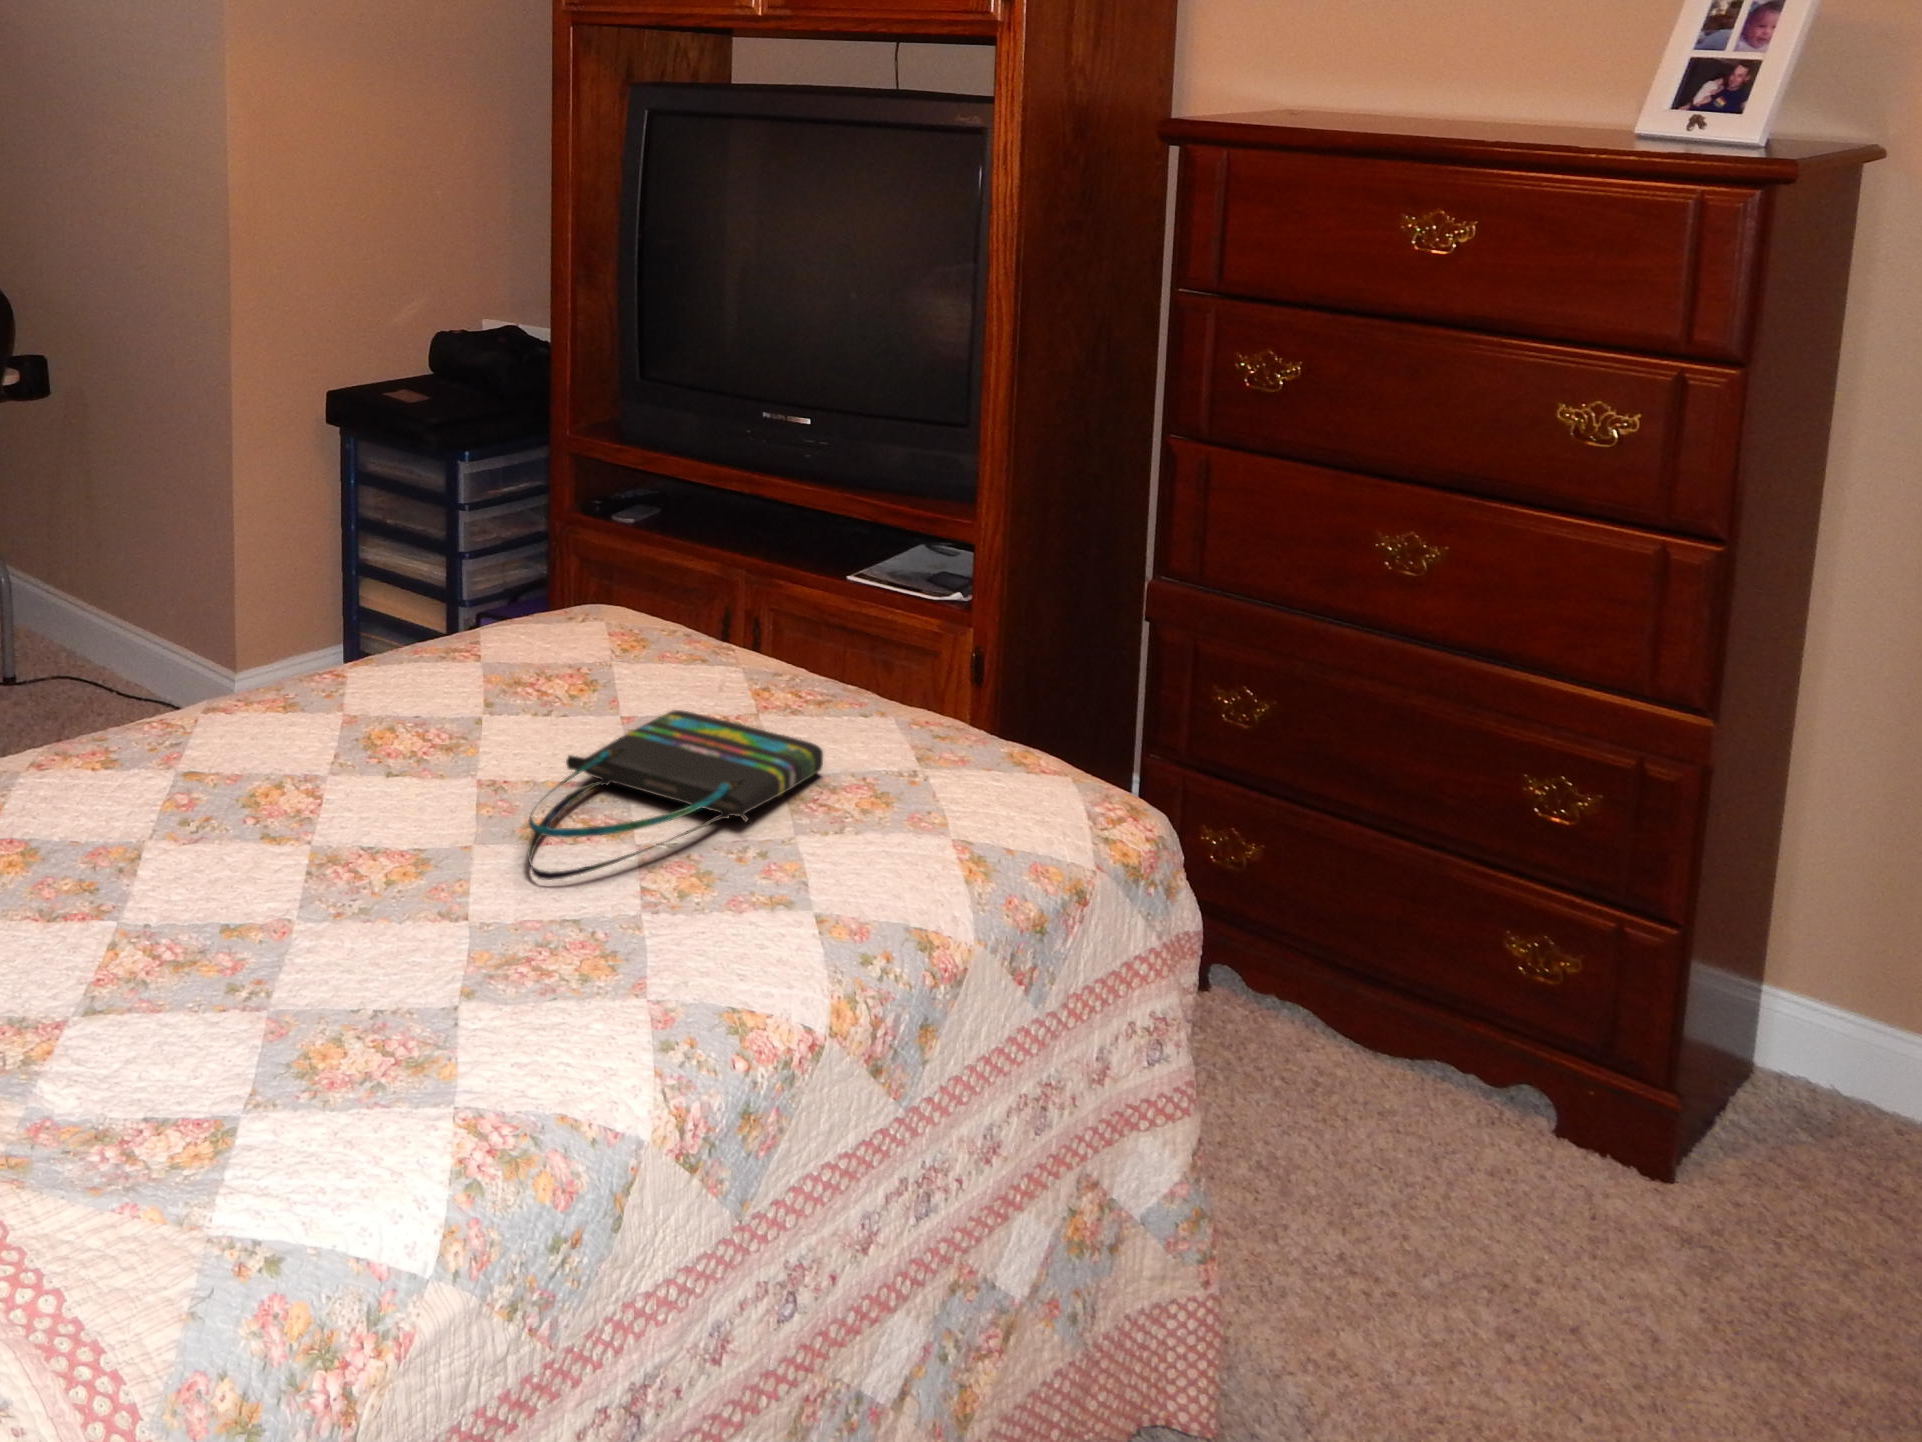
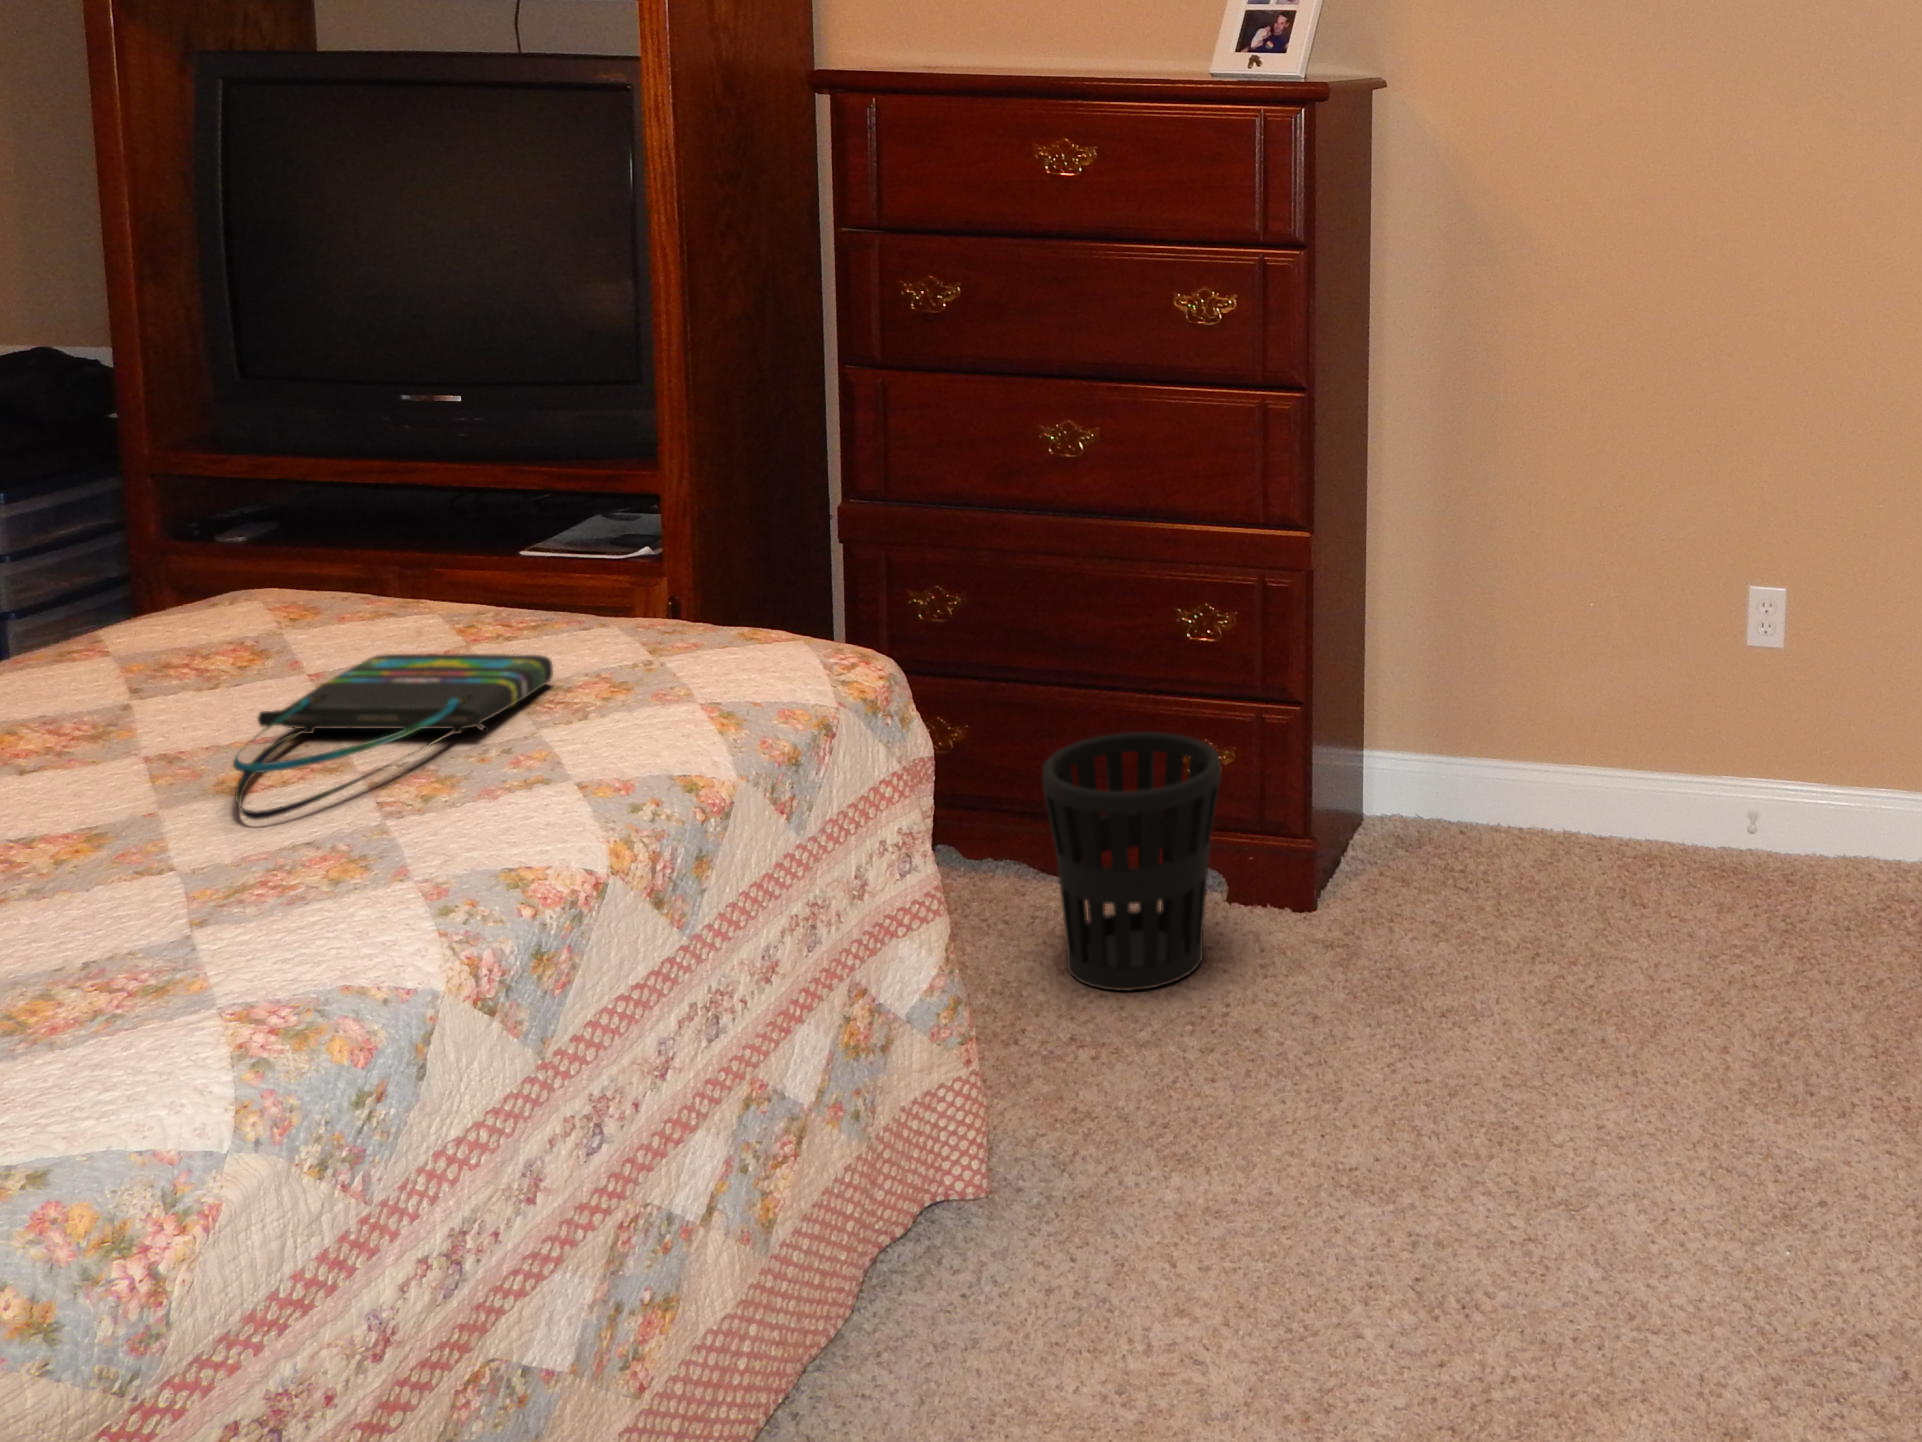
wastebasket: none [1338,898,1560,1213] -> present [1043,732,1221,991]

